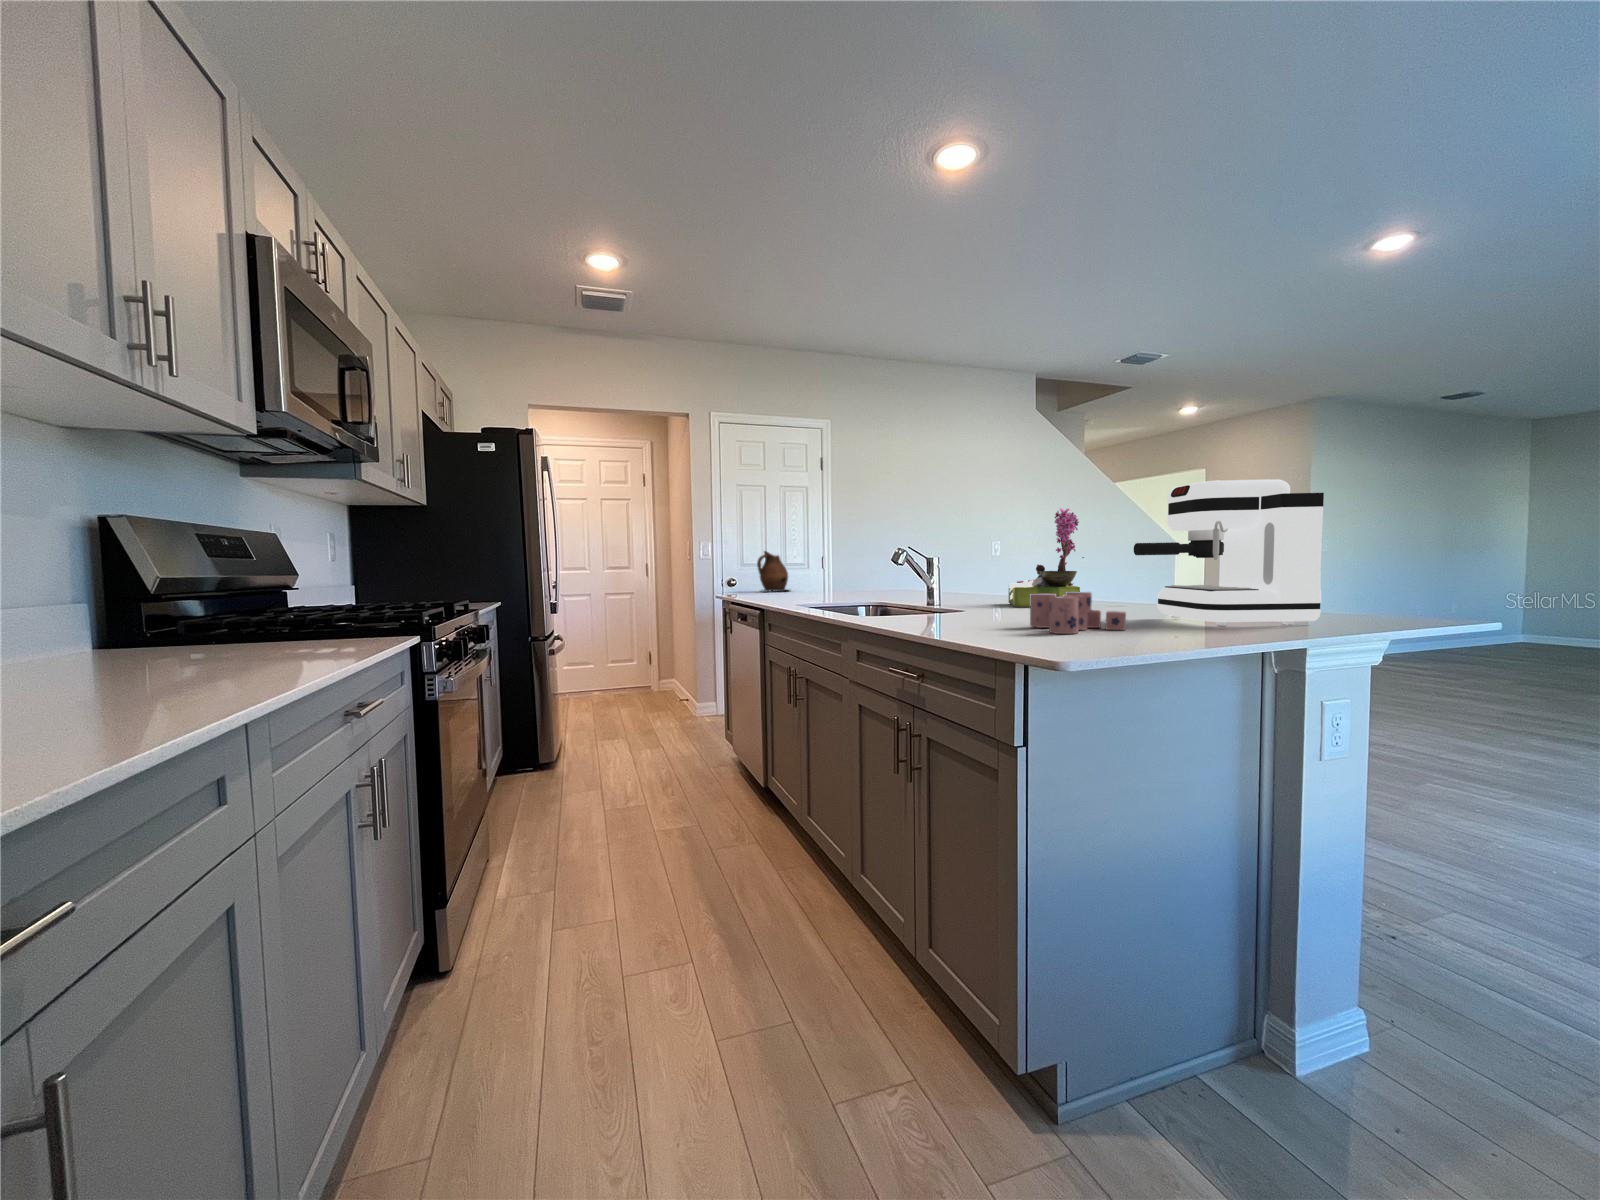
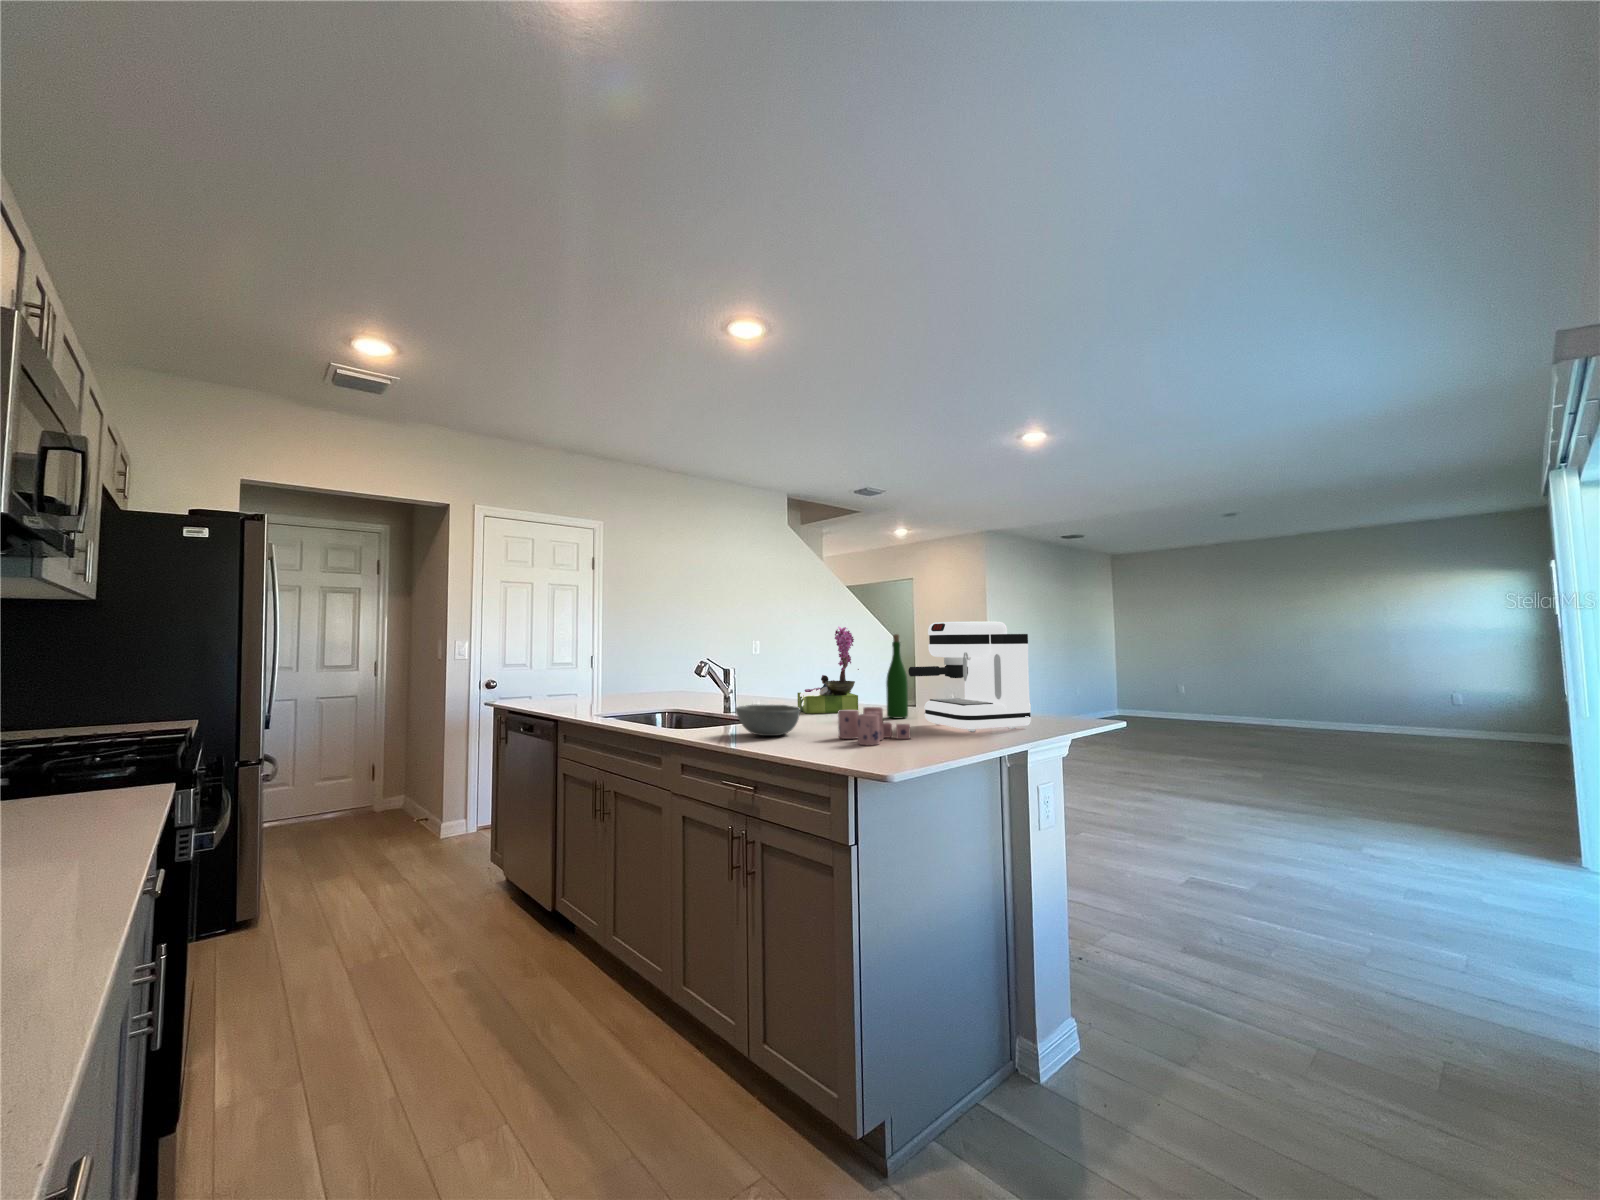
wine bottle: none [1111,509,1141,612] -> present [886,634,908,719]
ceramic pitcher: present [757,551,788,591] -> none [523,651,560,695]
bowl: none [911,589,988,623] -> present [736,705,800,736]

